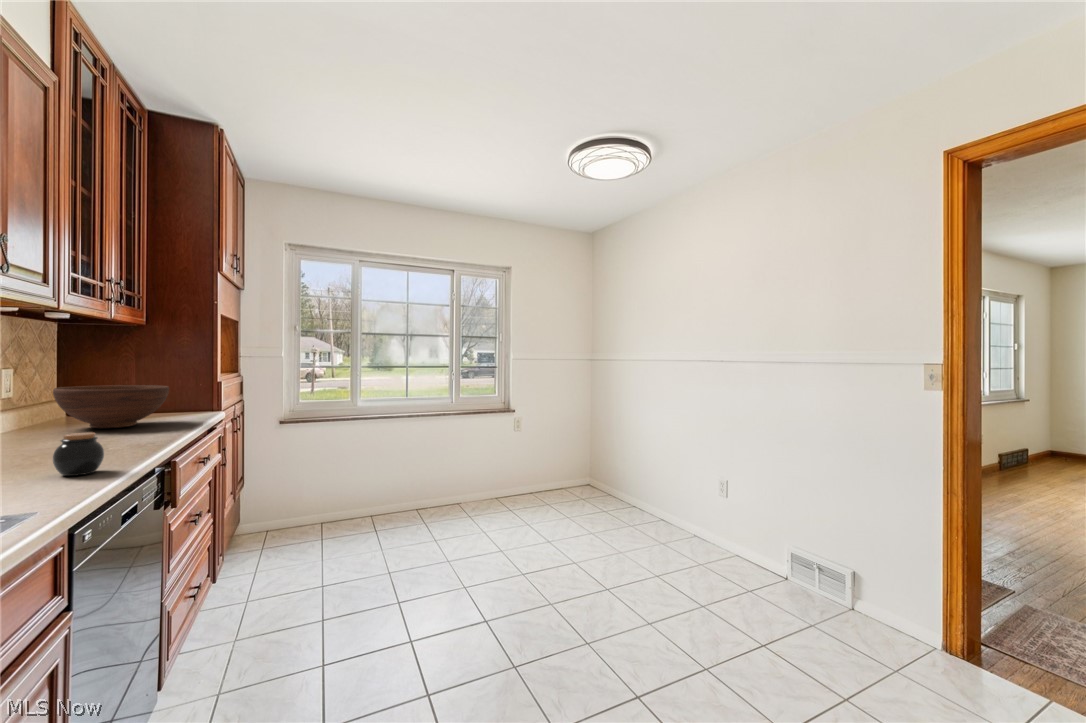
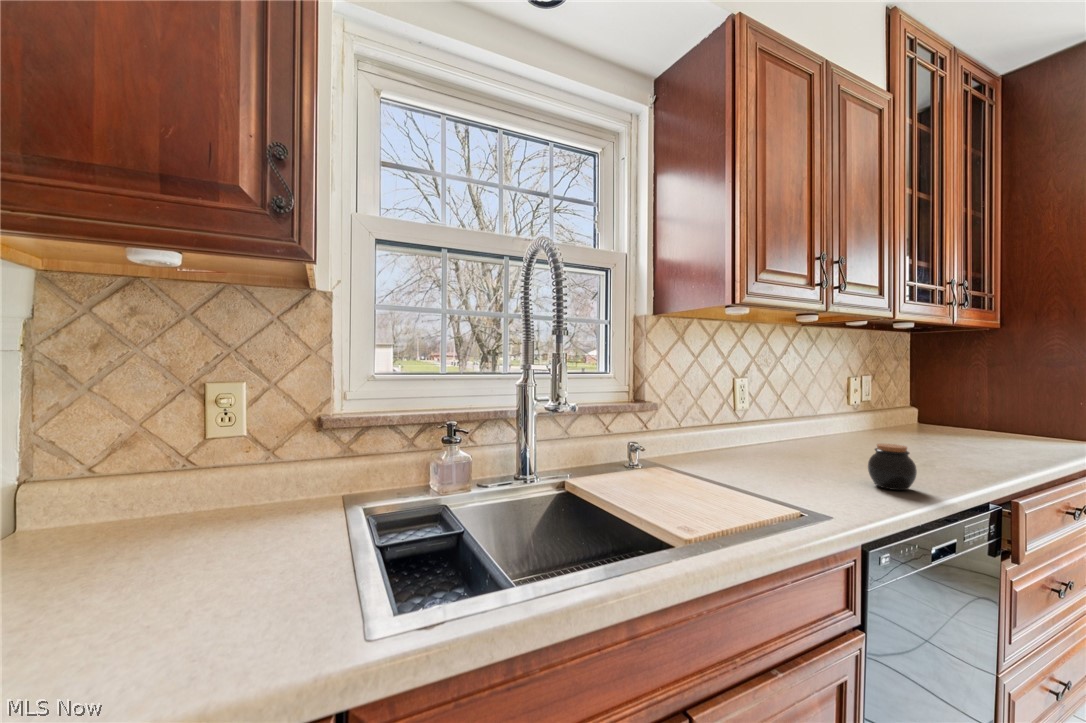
fruit bowl: present [53,385,169,428] -> none [898,395,1026,444]

